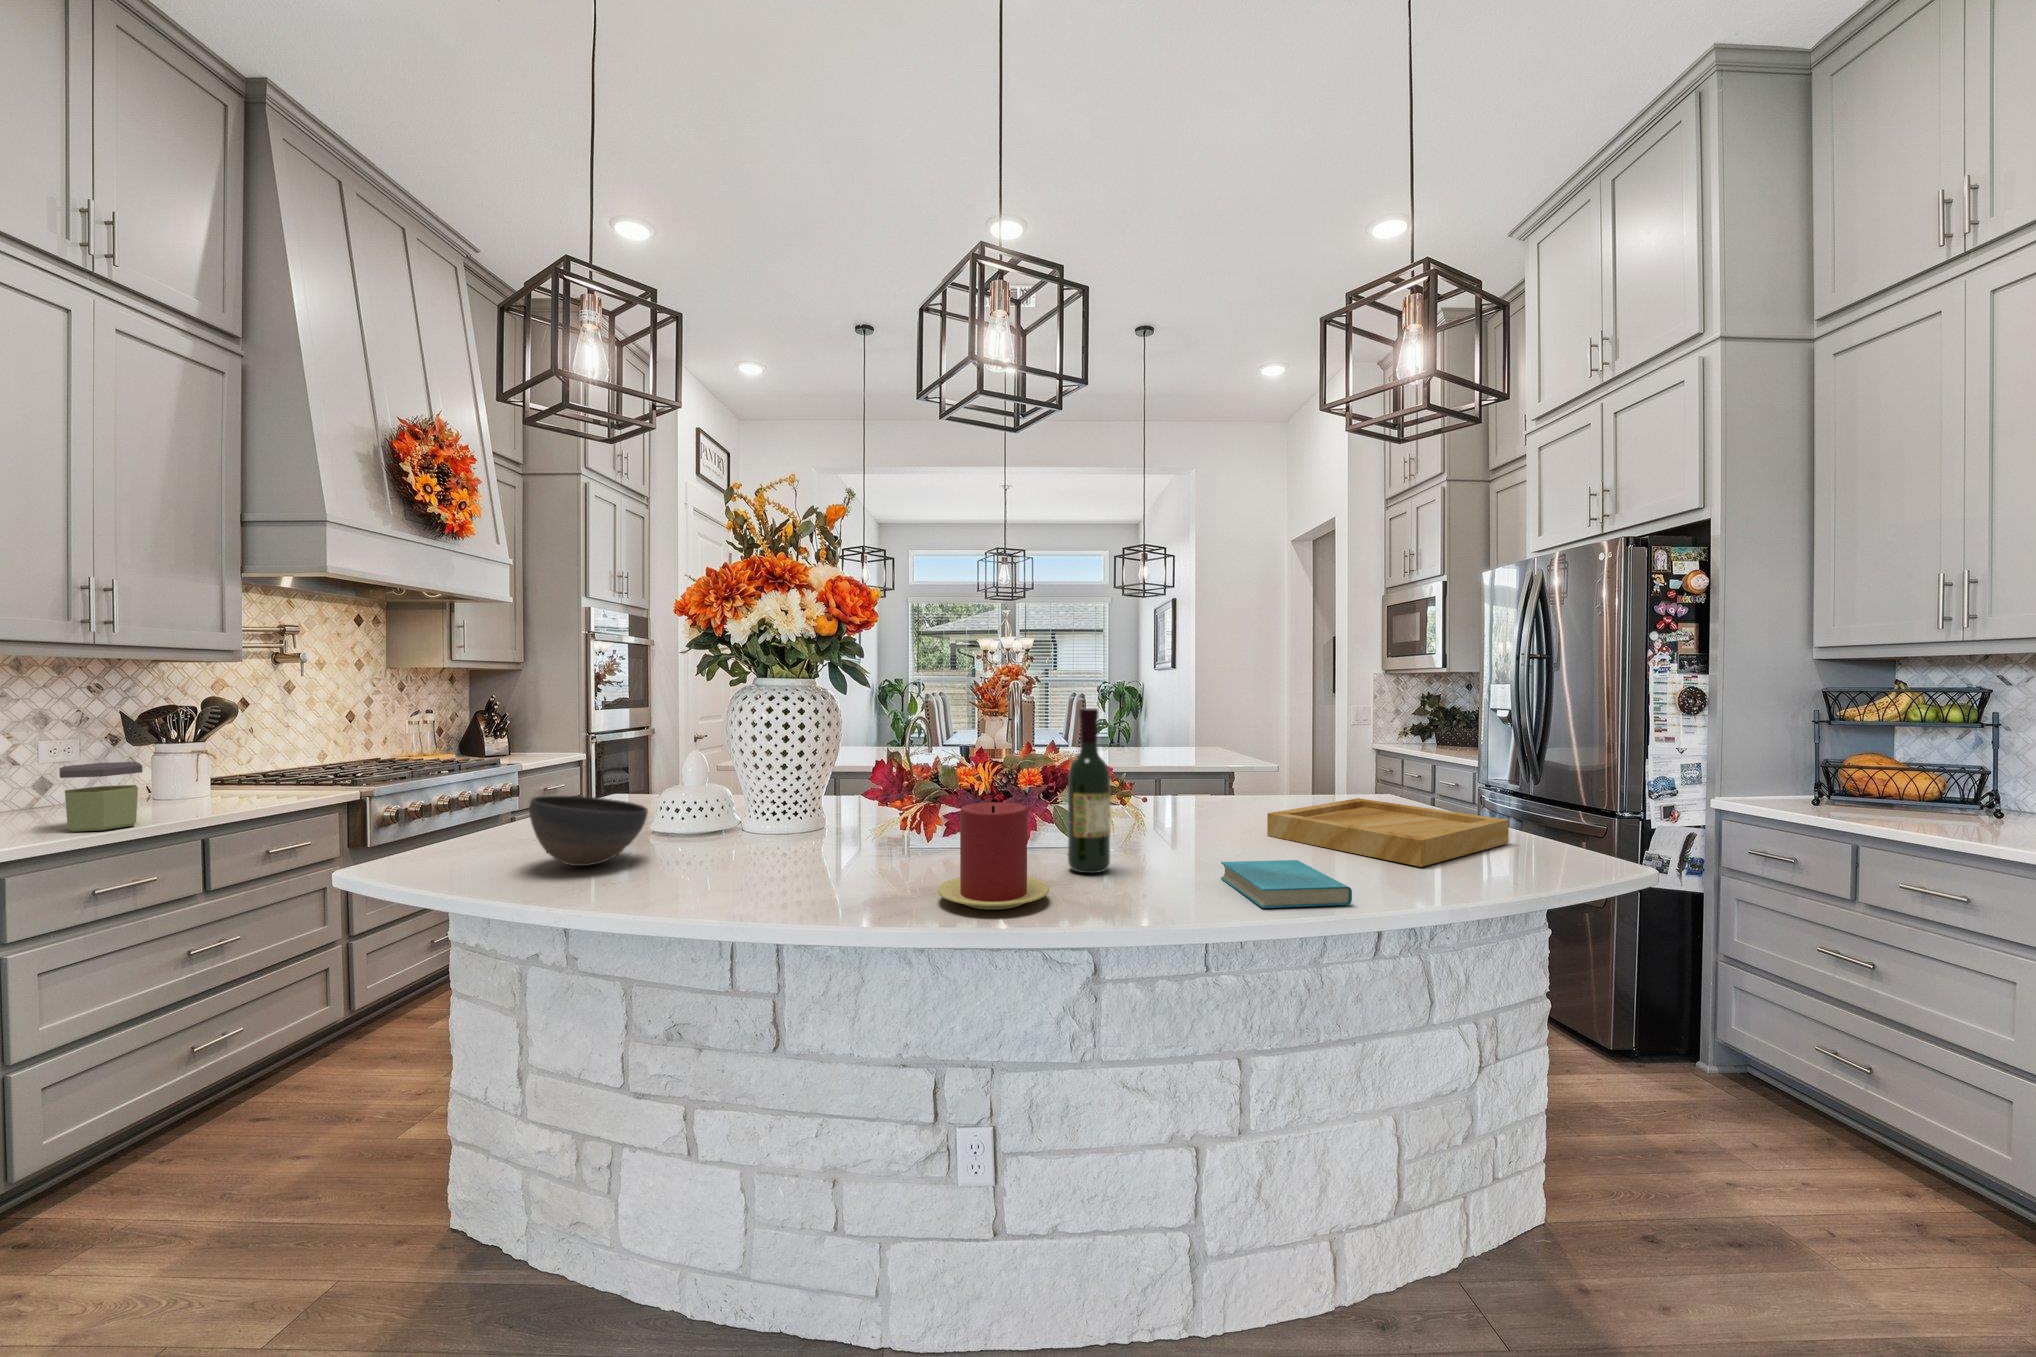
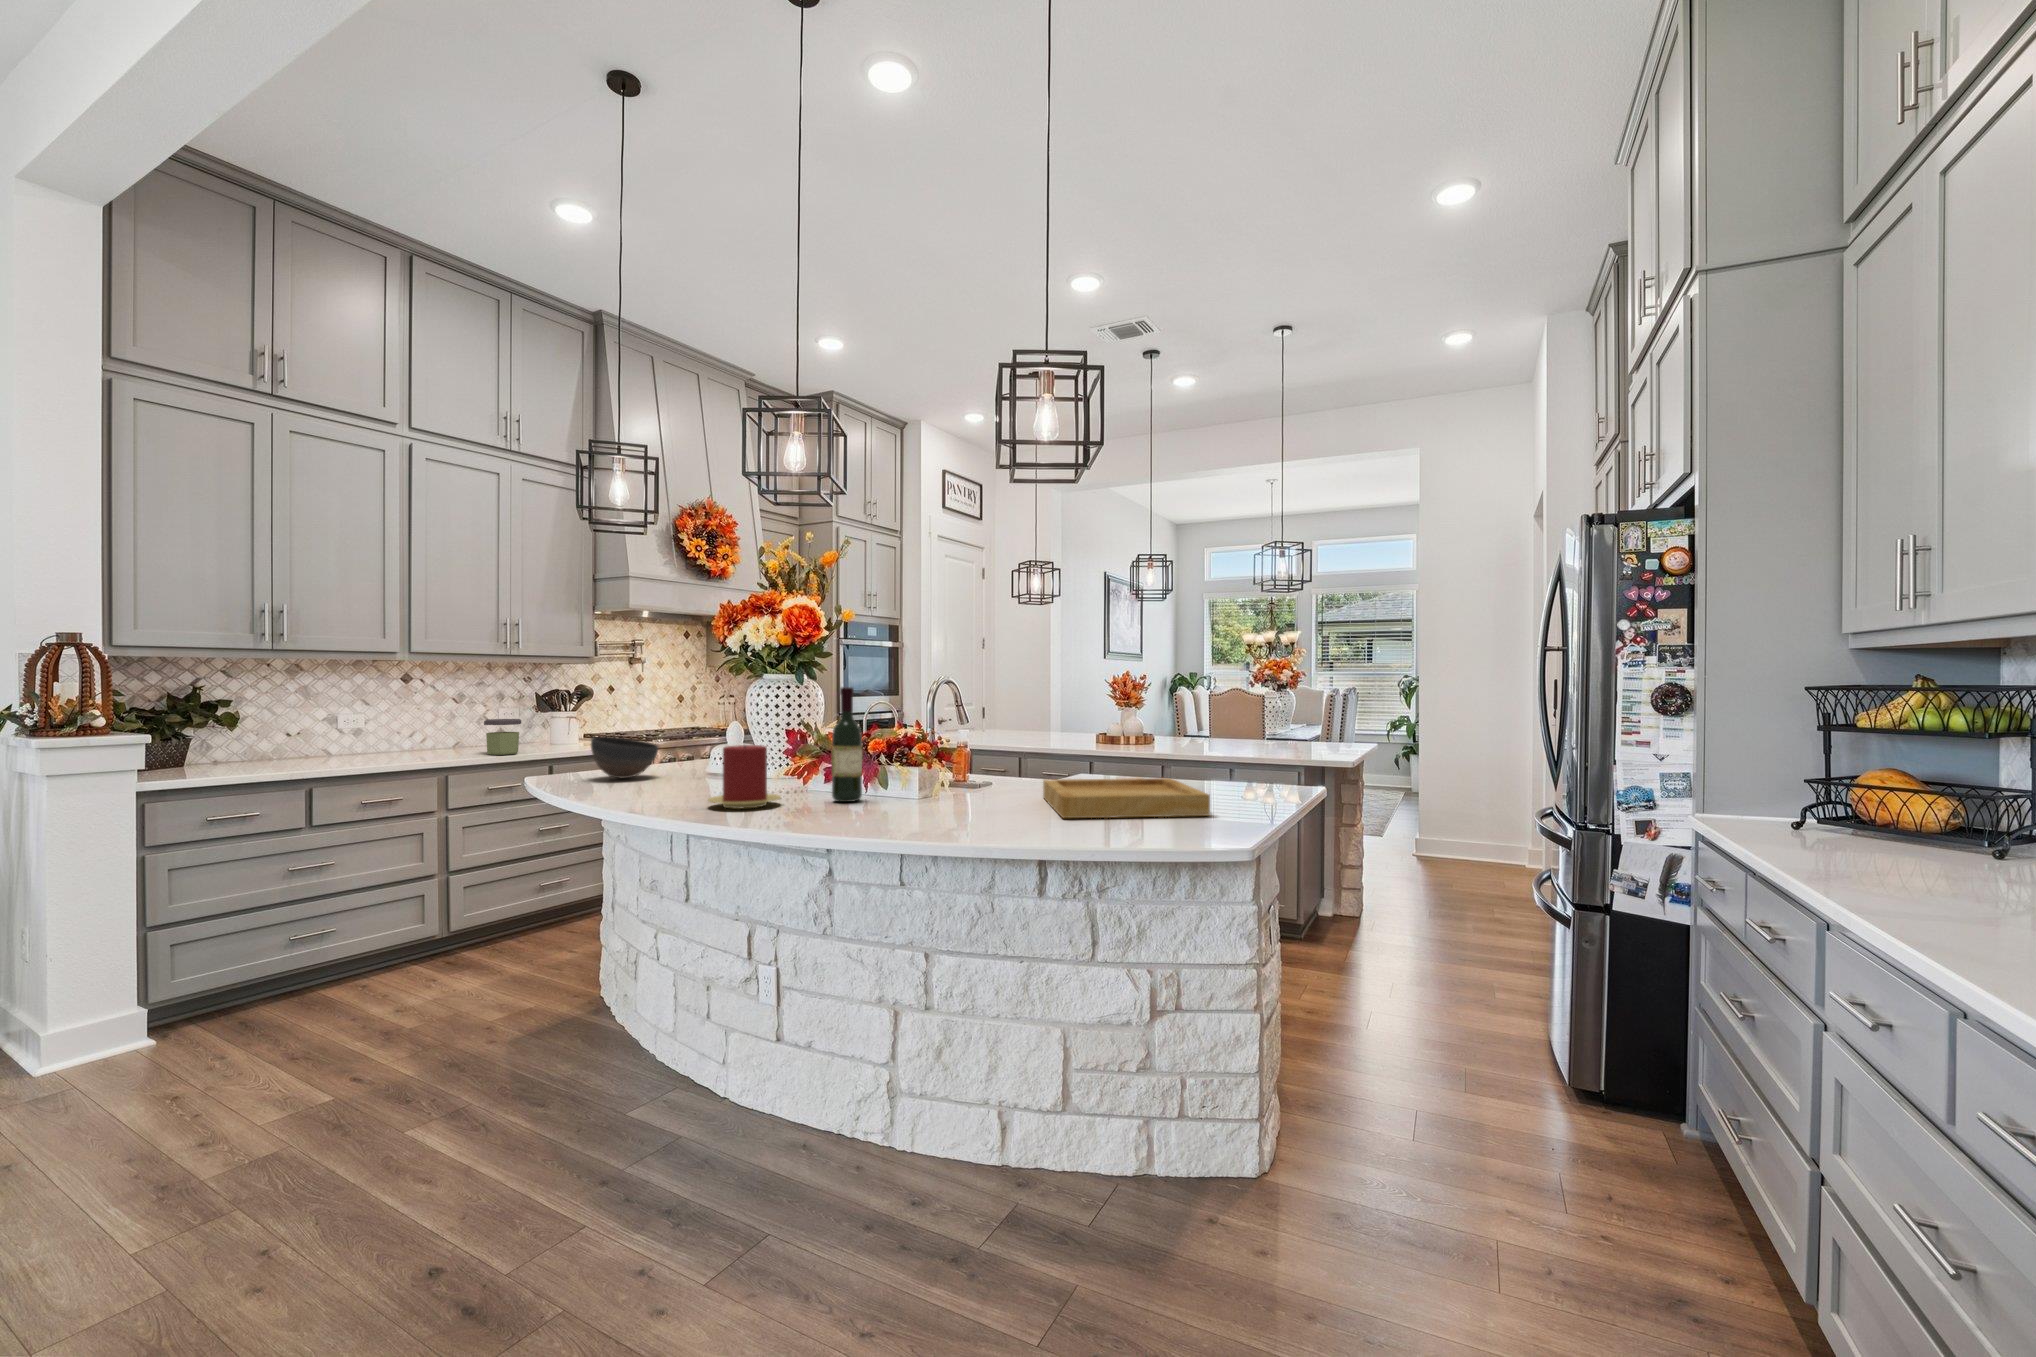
book: present [1221,860,1352,908] -> none [864,799,959,826]

